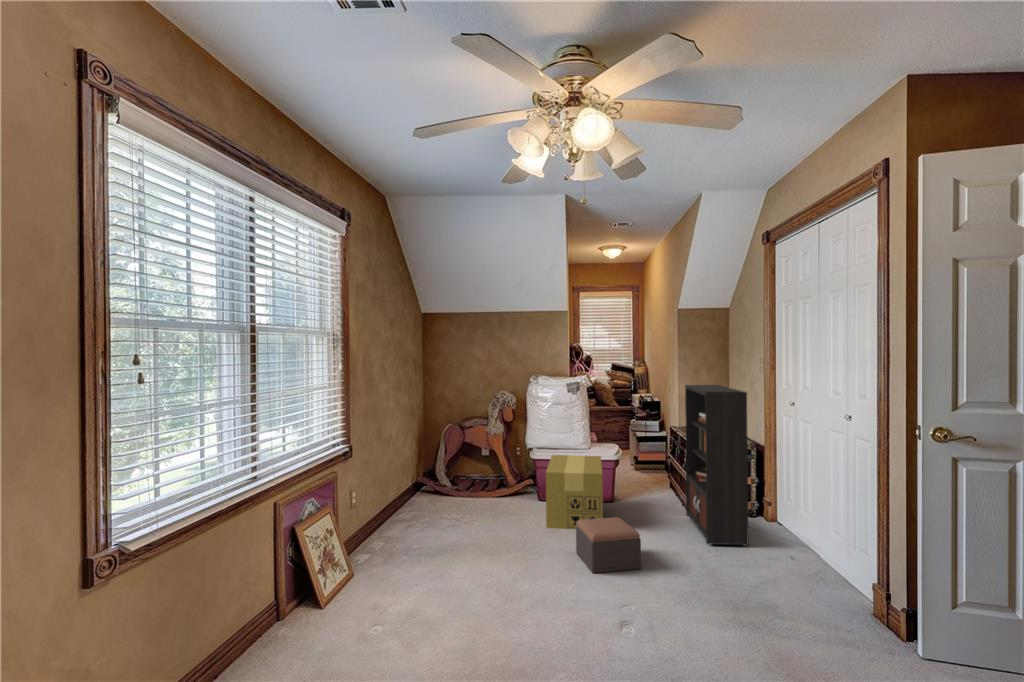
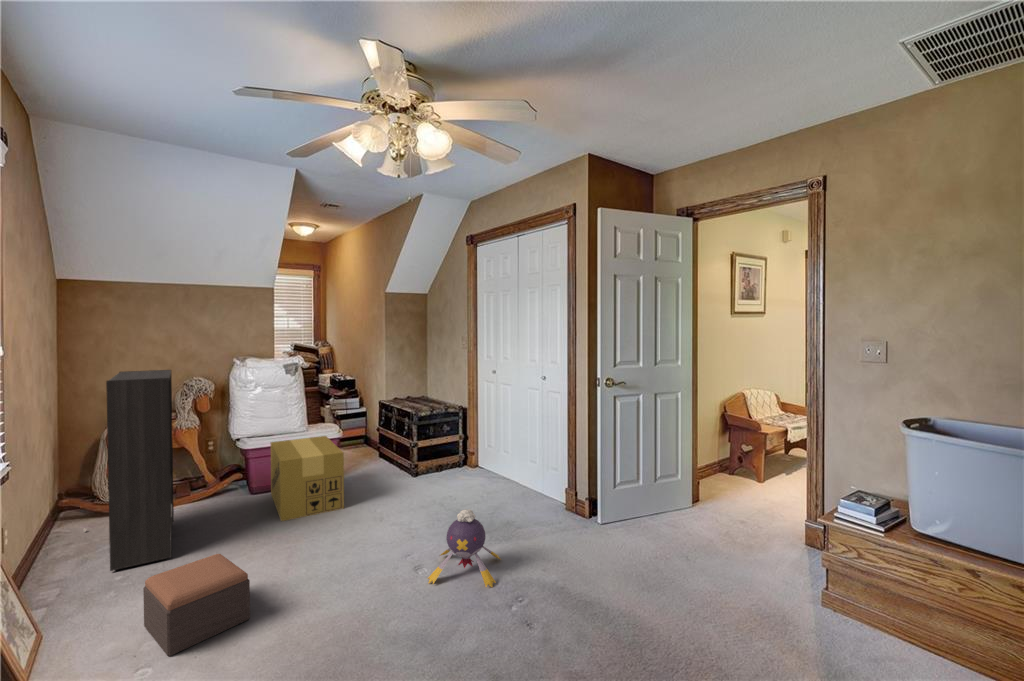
bookcase: present [685,385,792,559] -> present [84,370,174,571]
footstool: present [576,517,641,573] -> present [143,554,250,656]
plush toy: none [633,554,727,649] -> present [428,509,500,587]

